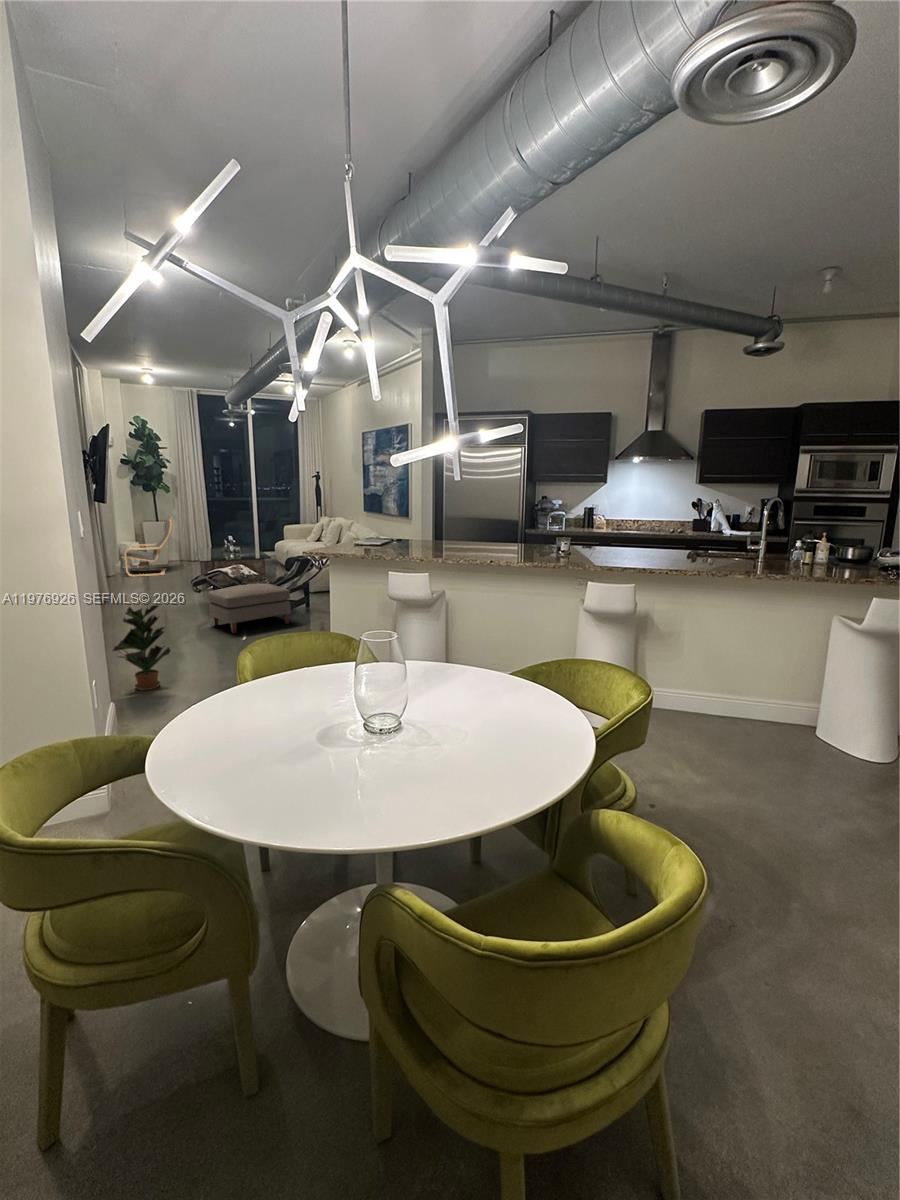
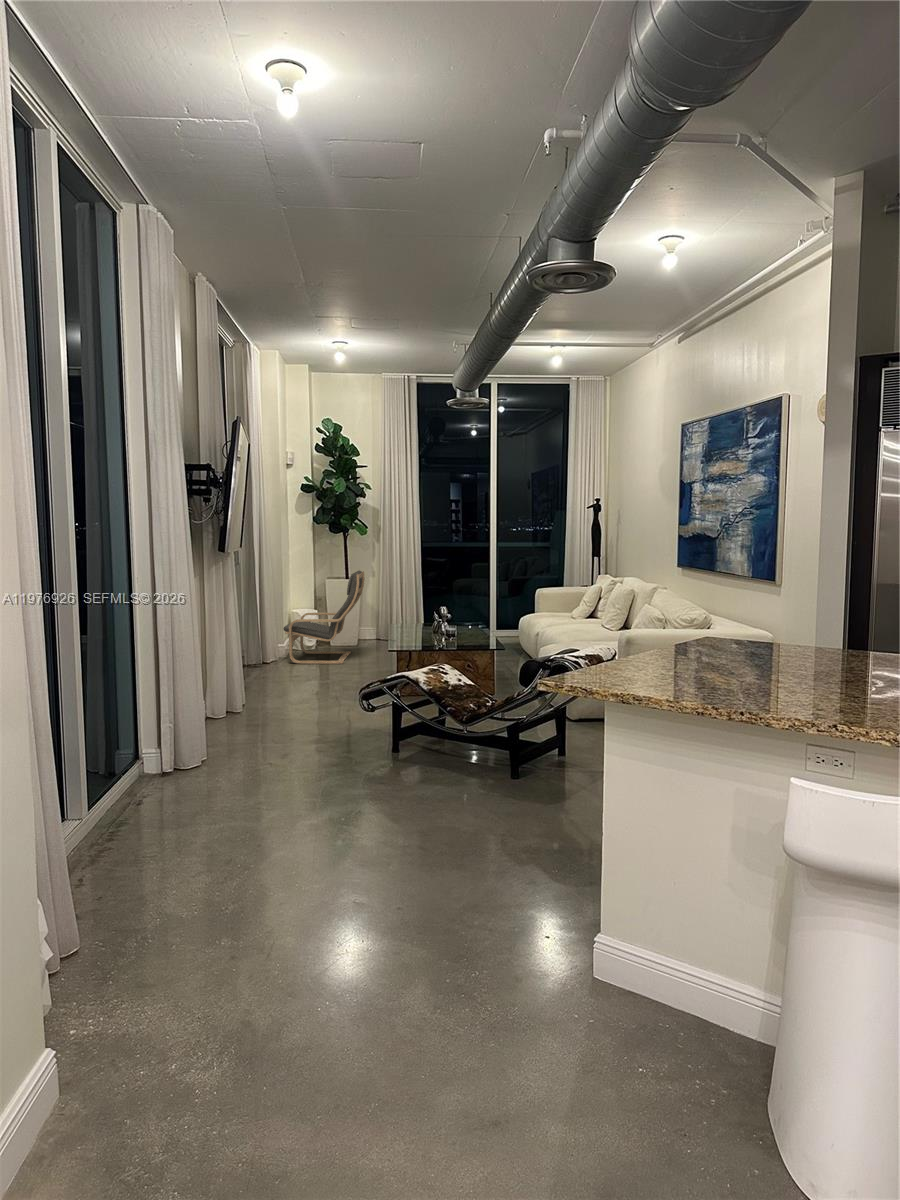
ottoman: present [208,583,291,633] -> none [368,711,528,821]
potted plant: present [113,605,171,690] -> none [63,791,205,1014]

